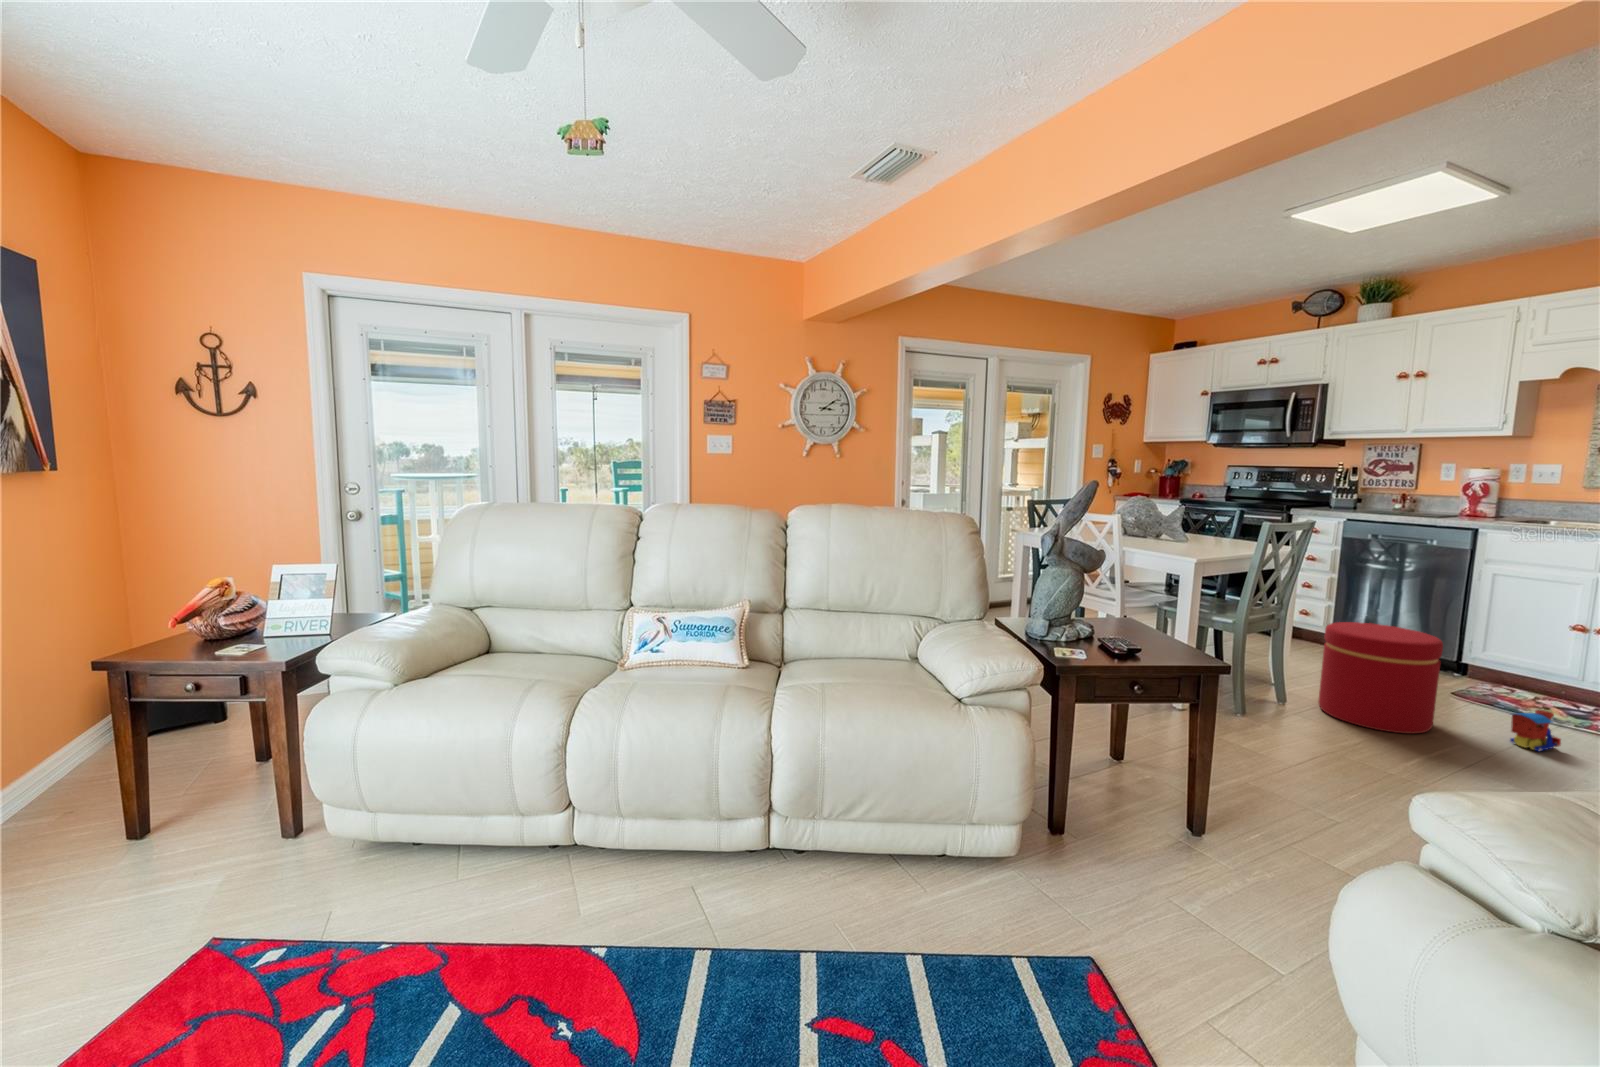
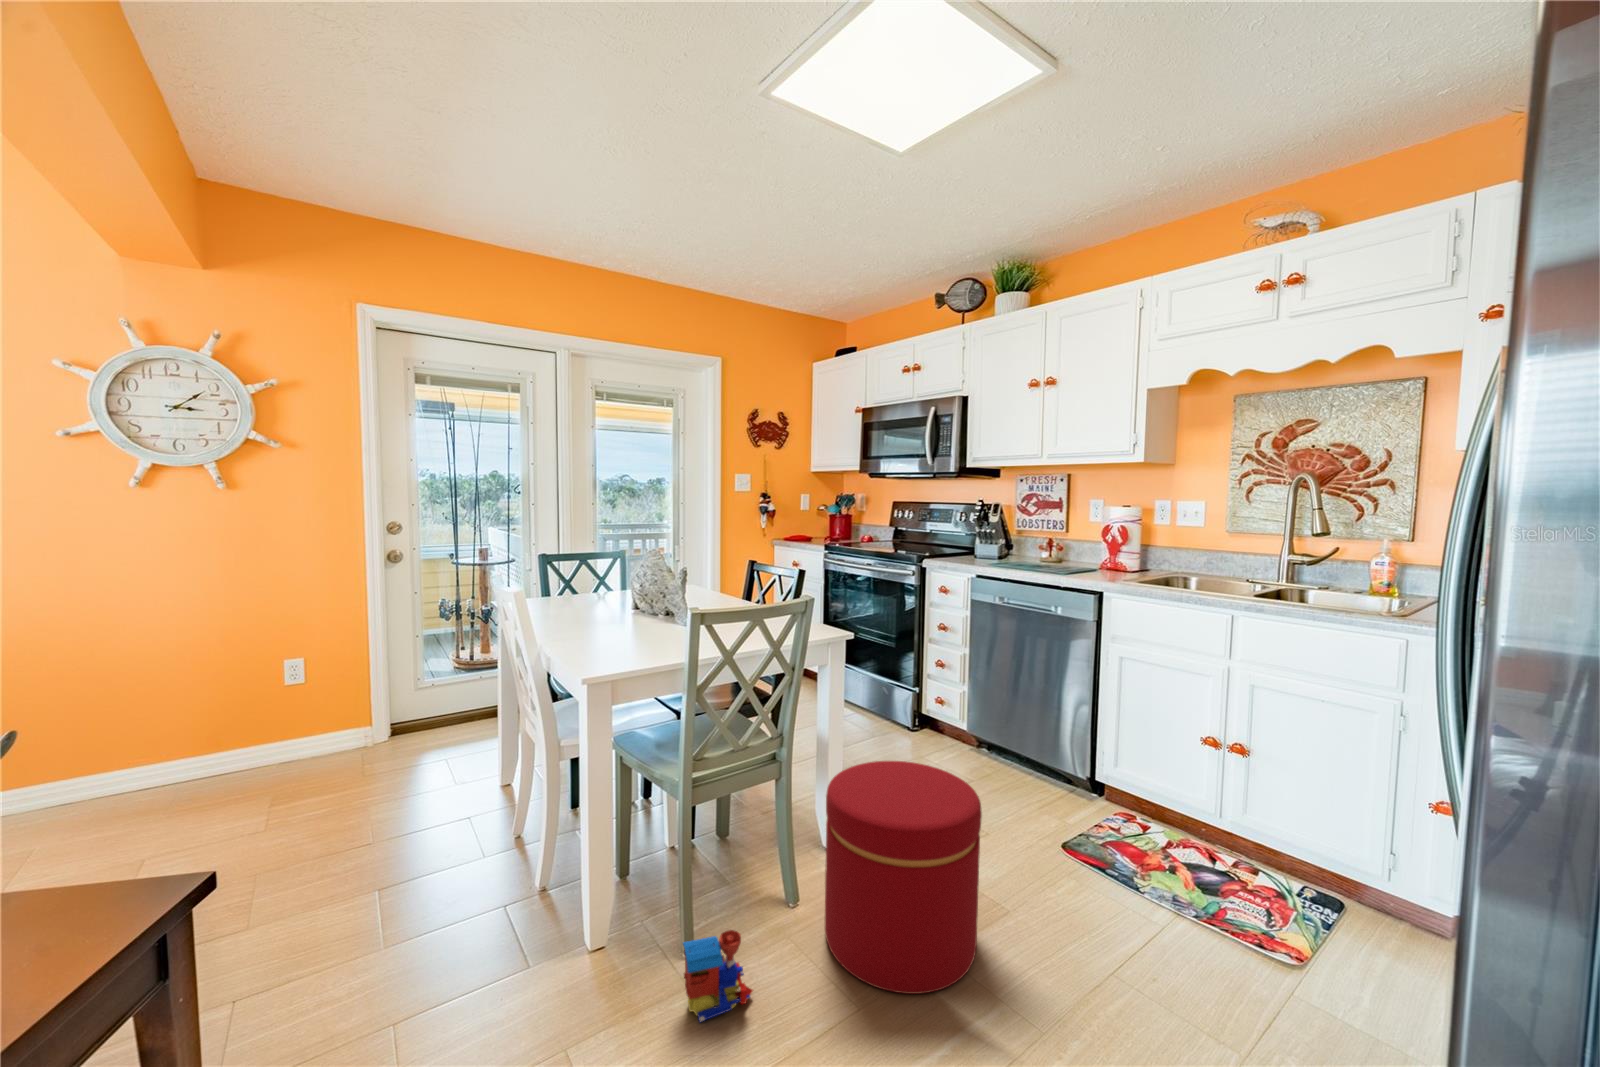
toy train: present [1510,710,1561,751] -> present [683,930,753,1023]

